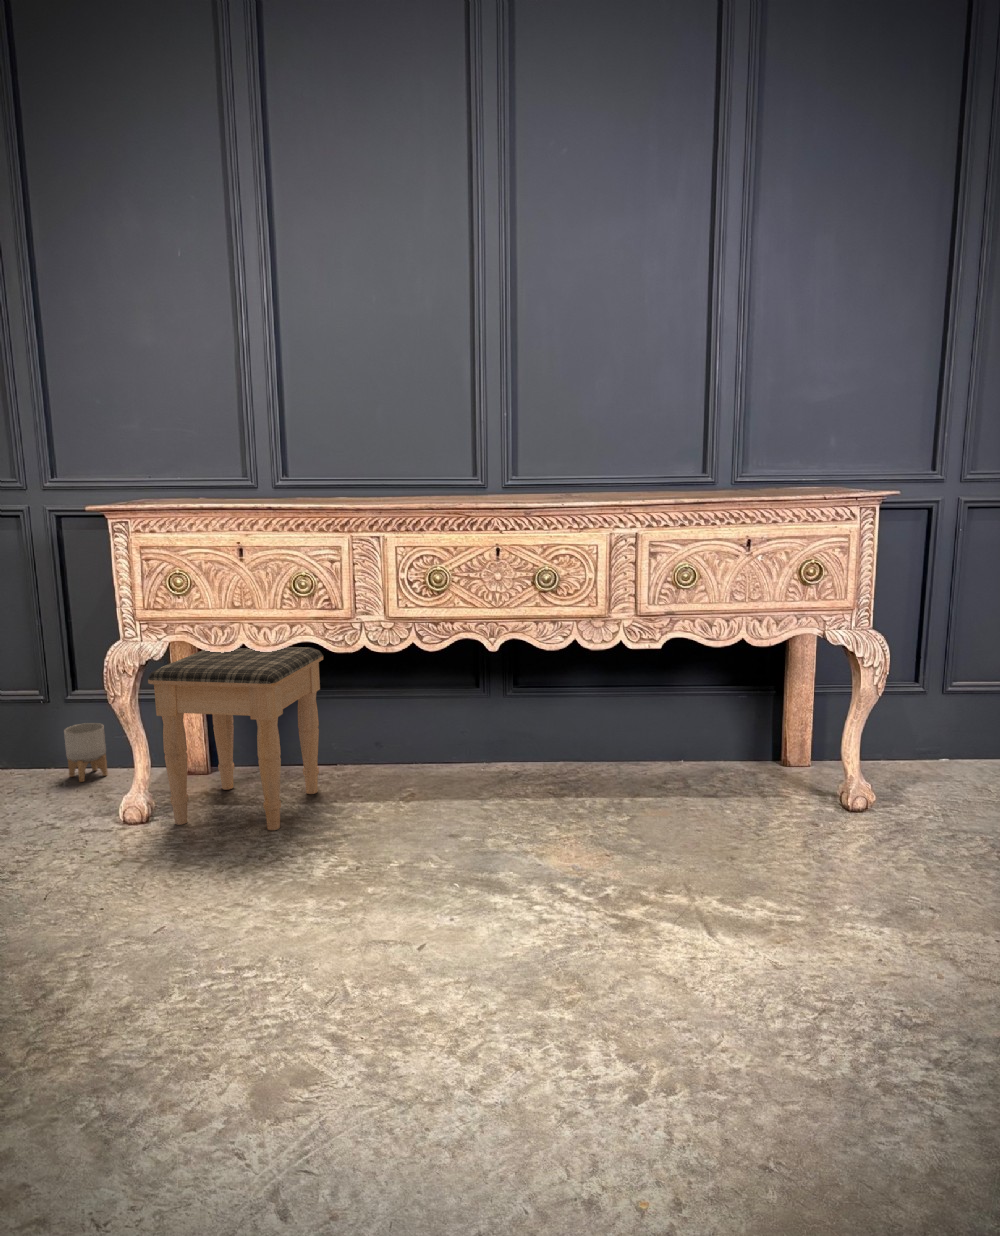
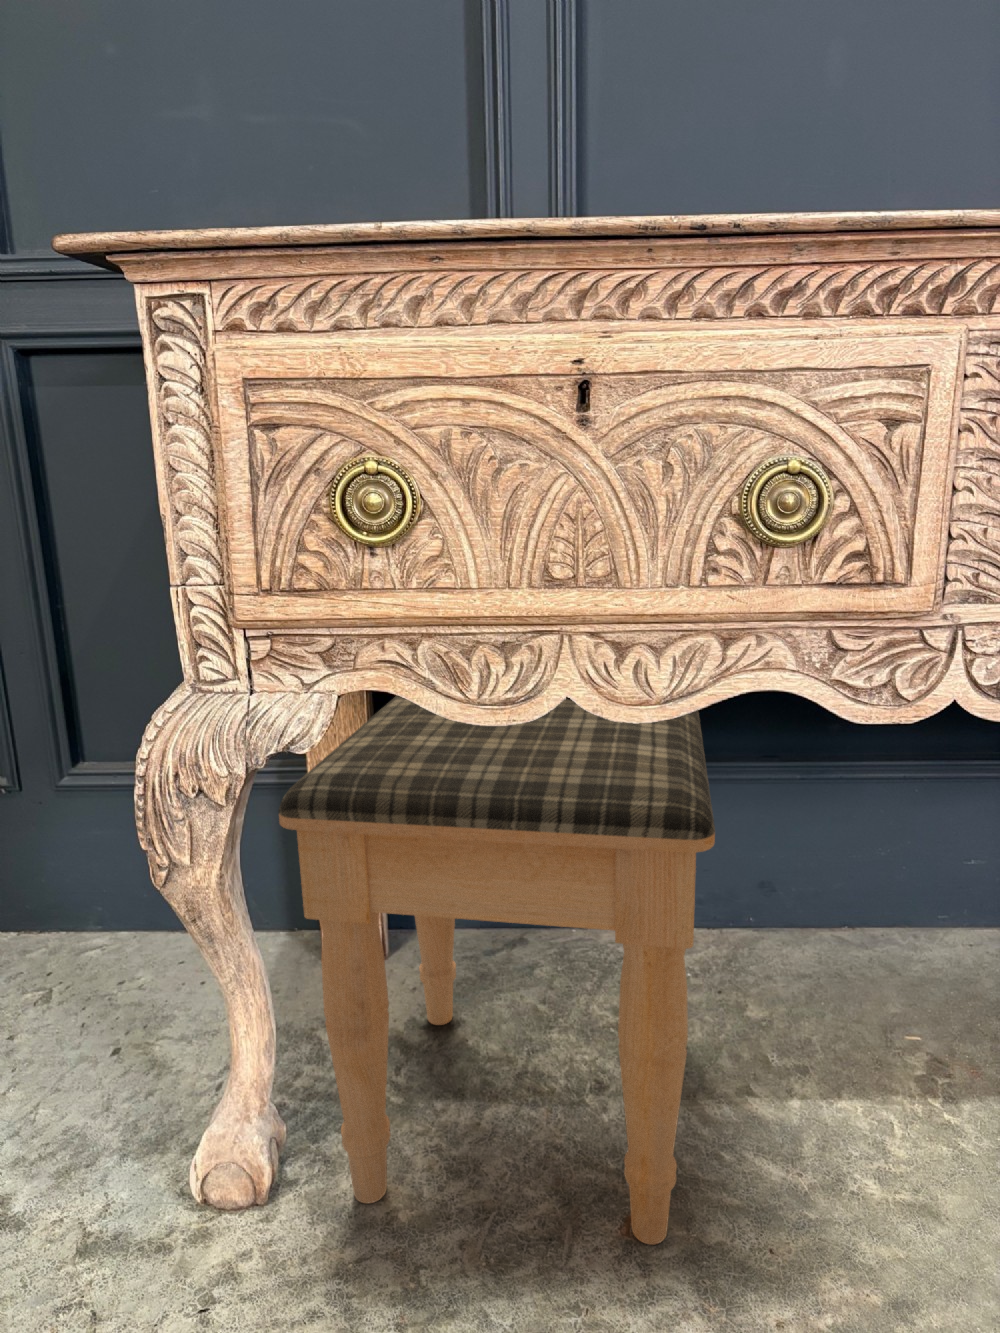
planter: present [64,723,108,782] -> none [55,850,157,992]

